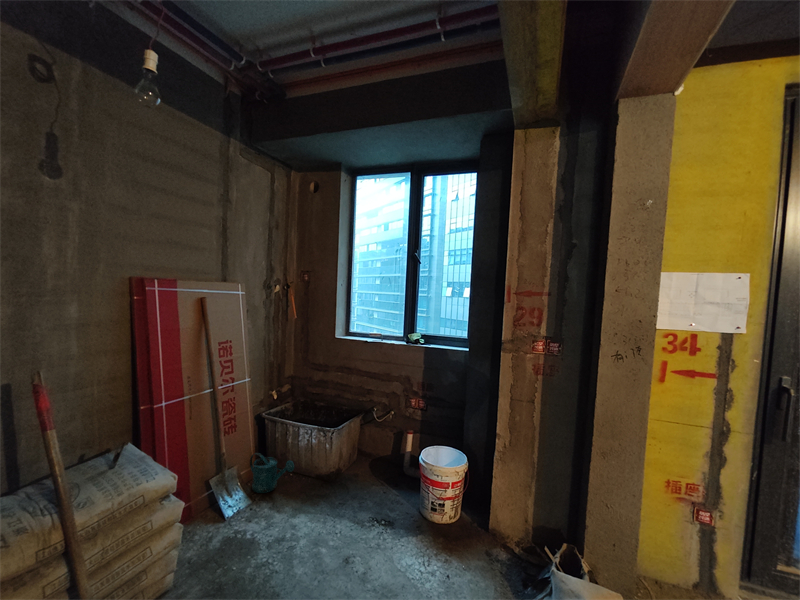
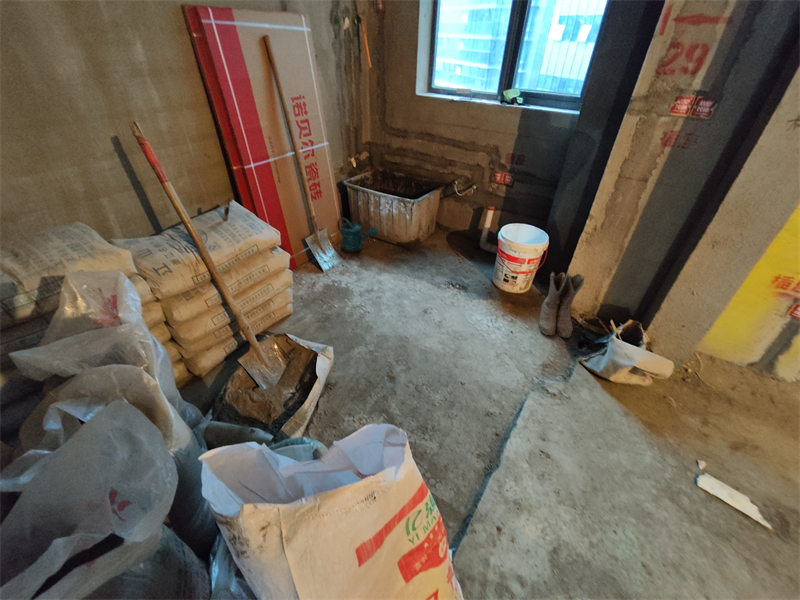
boots: none [475,495,513,578] -> present [538,272,584,338]

